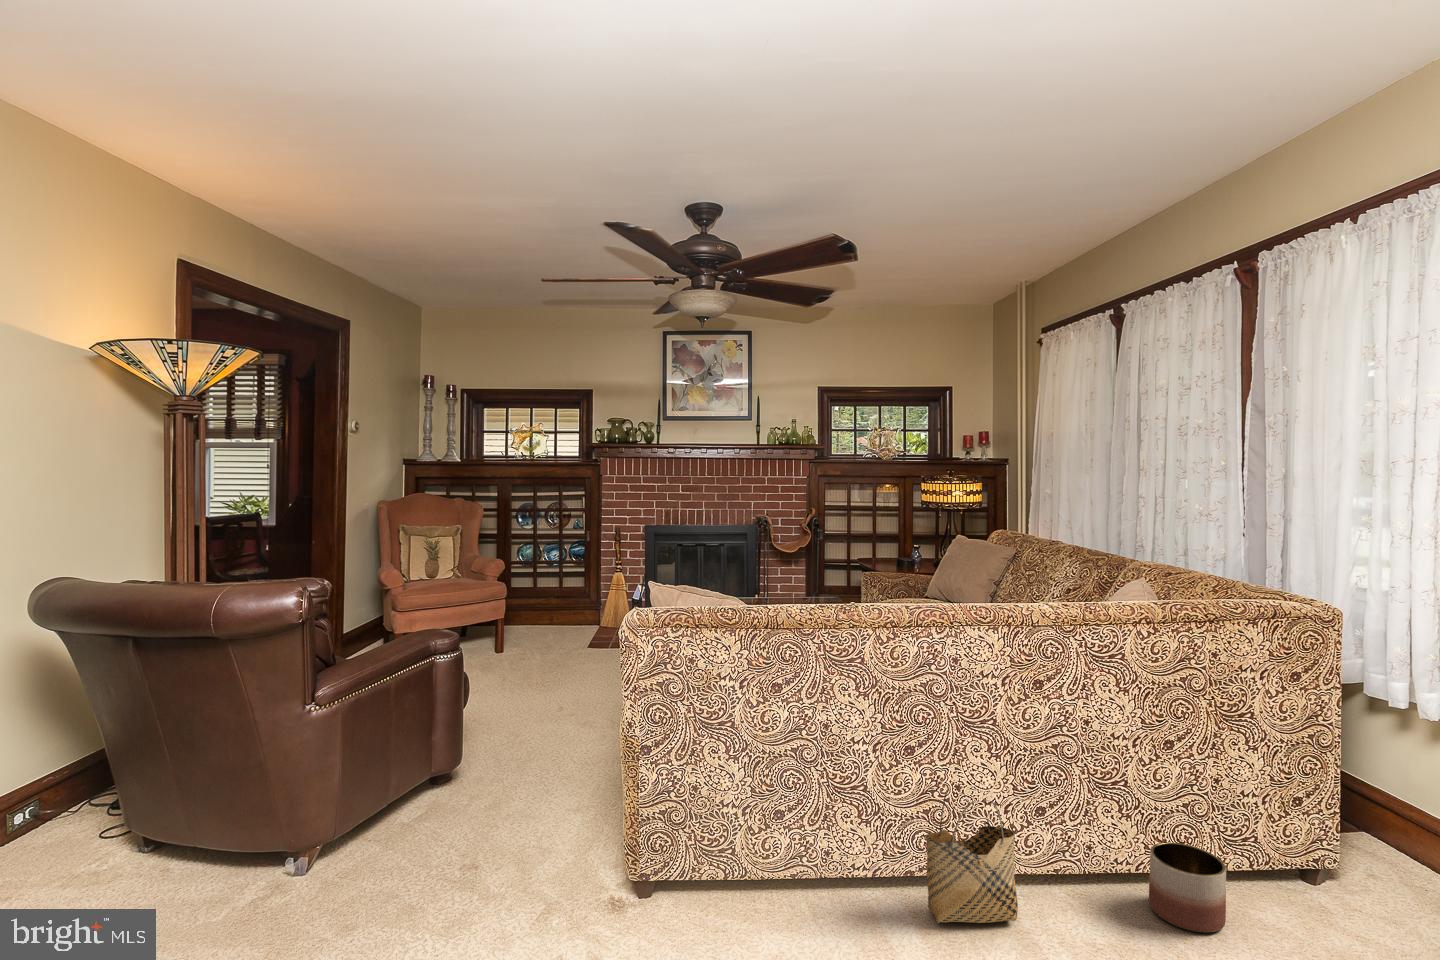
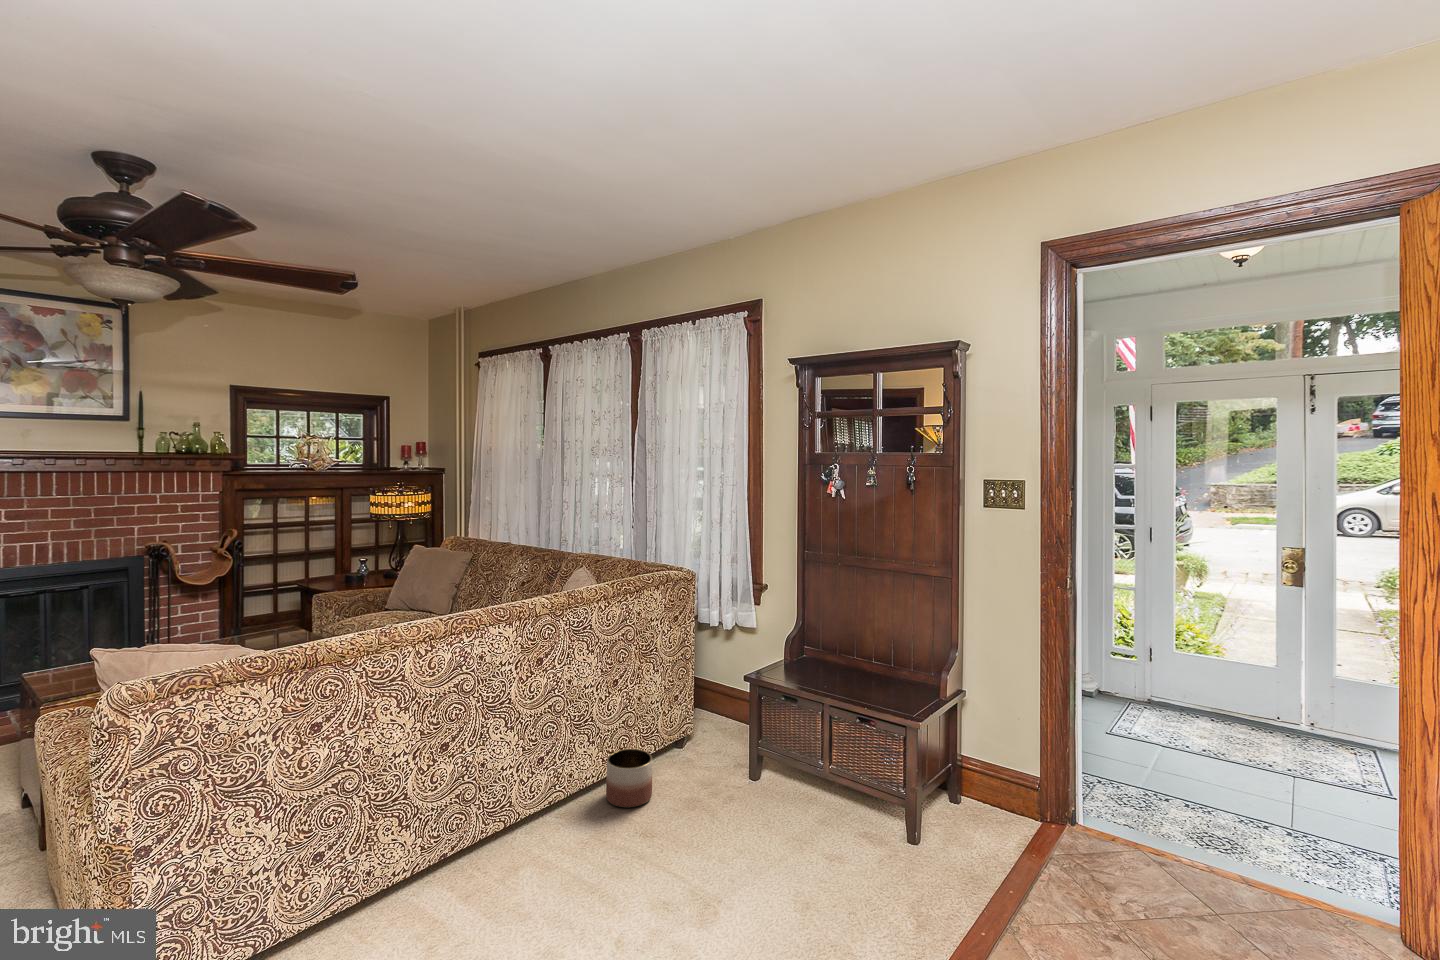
woven basket: present [925,790,1018,923] -> none [462,757,534,886]

